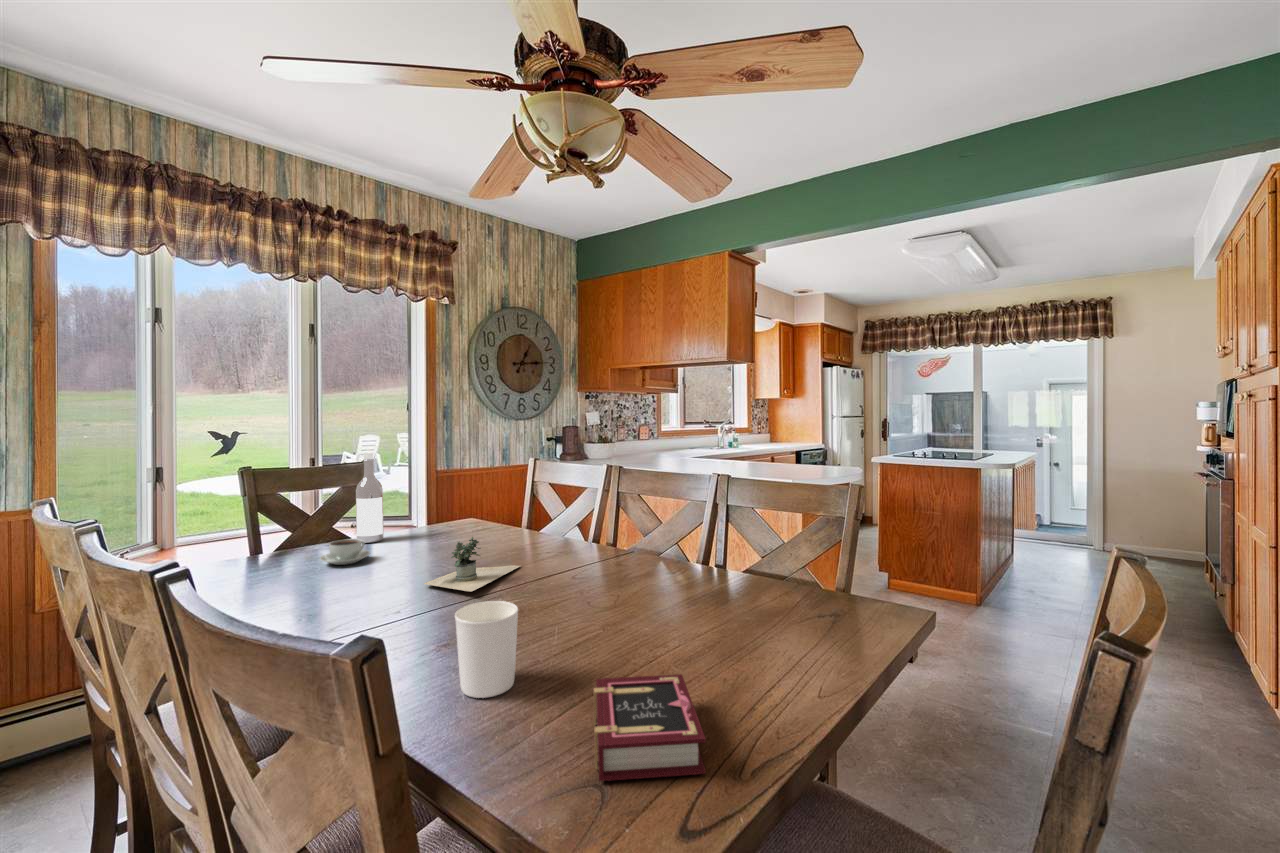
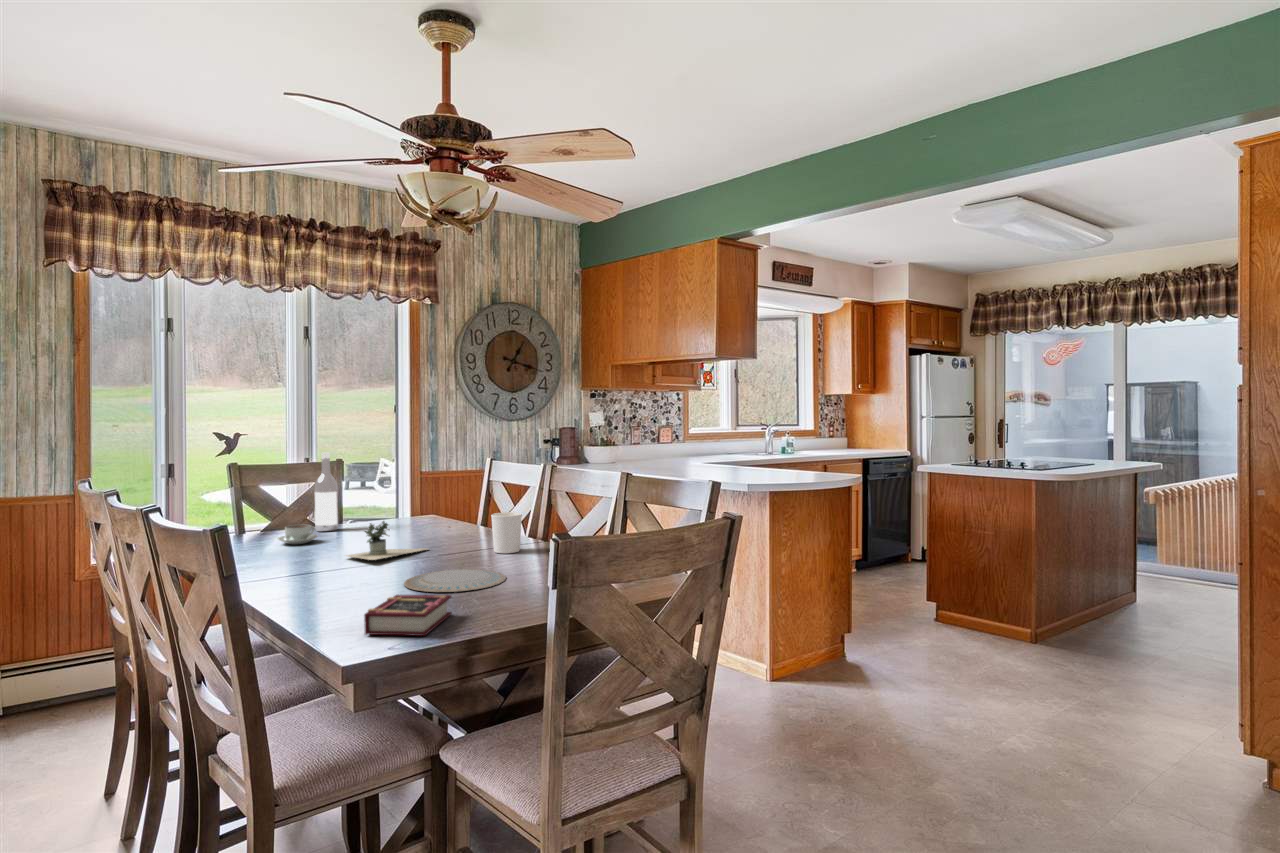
plate: none [542,600,672,650] -> present [404,569,506,592]
candle holder: present [455,601,518,698] -> present [491,512,522,553]

